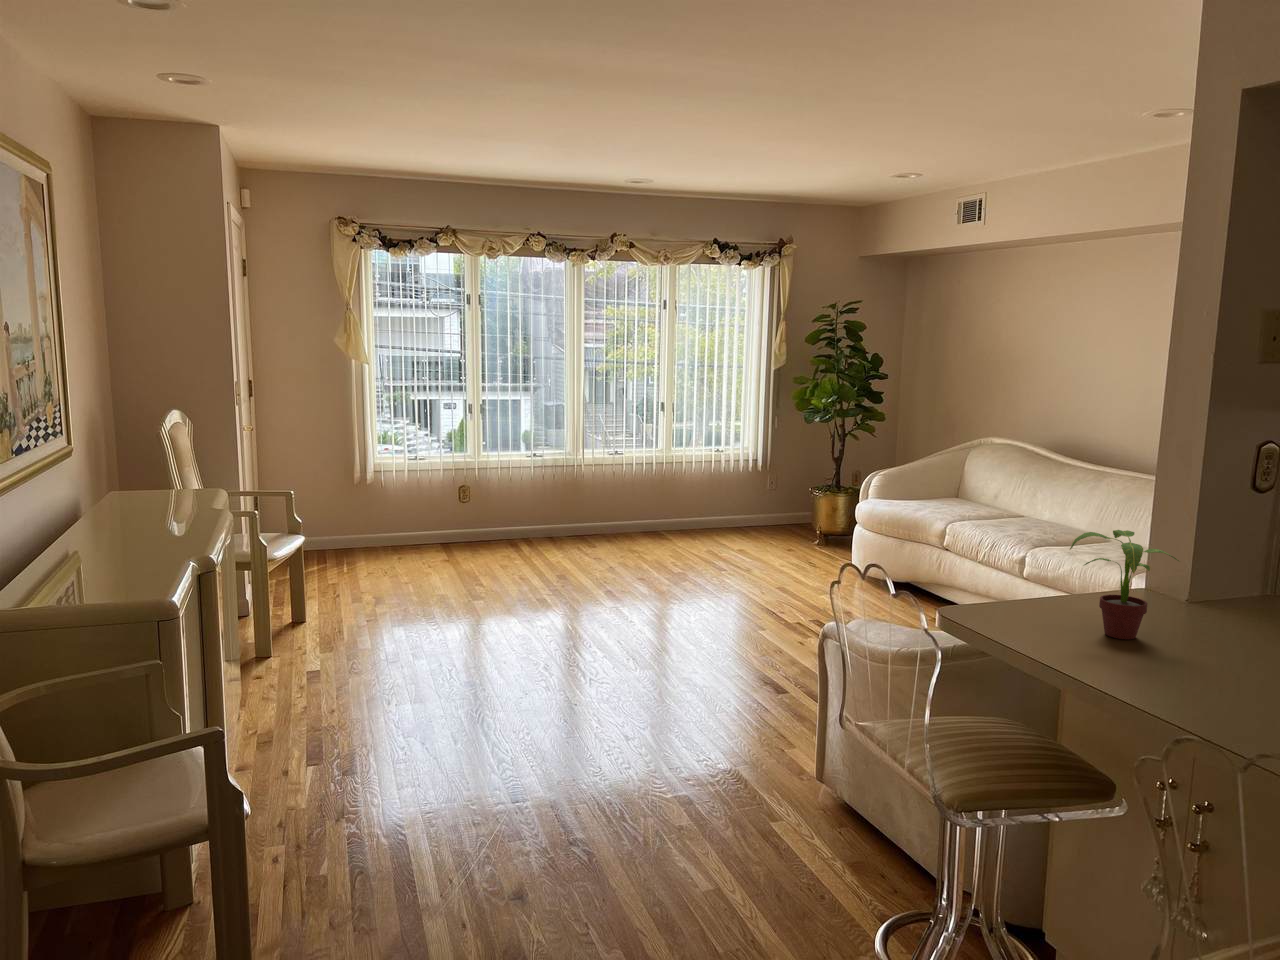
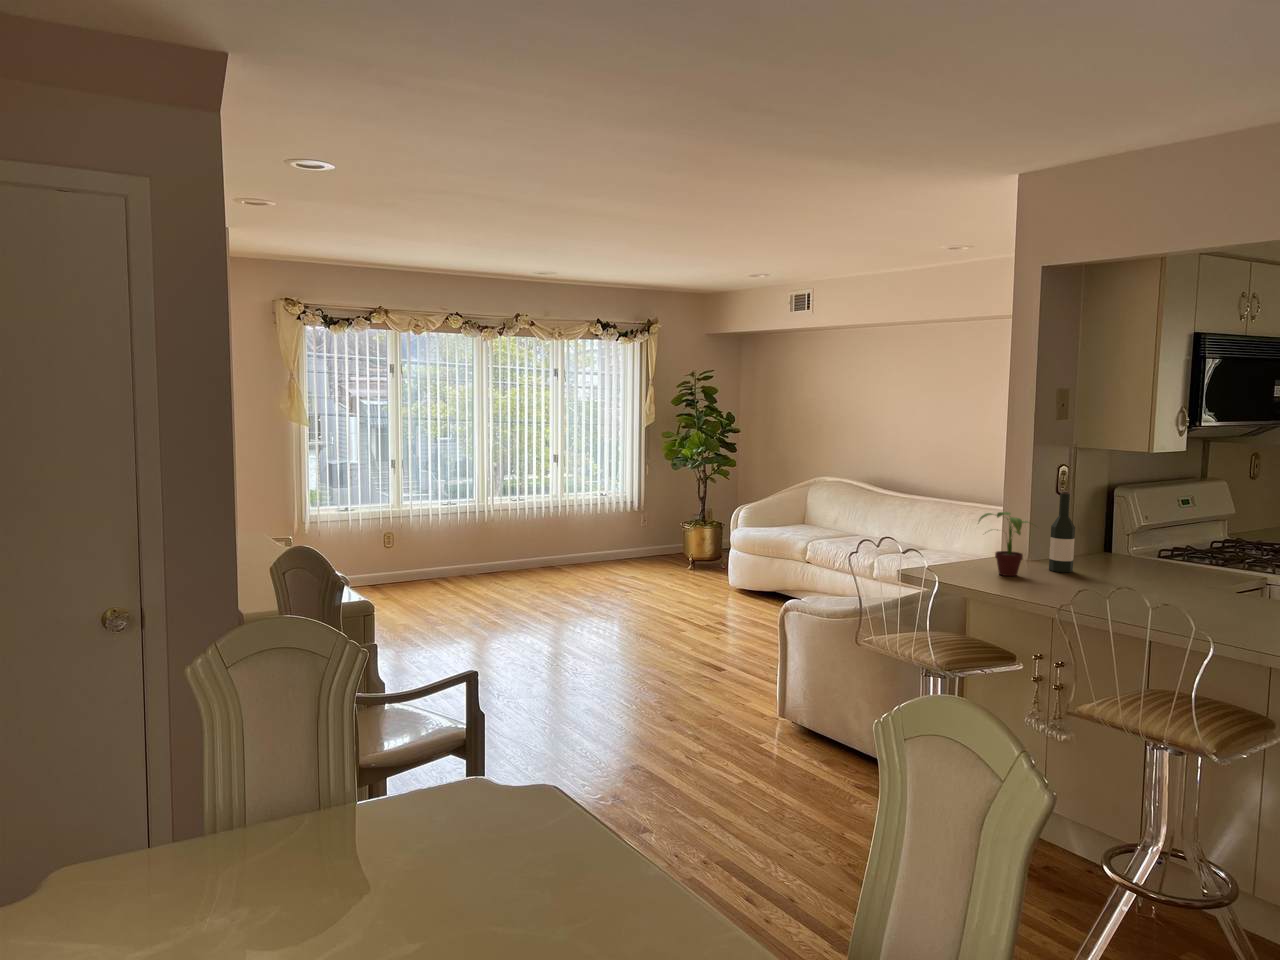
wine bottle: none [1202,500,1254,637] -> present [1049,491,1075,572]

